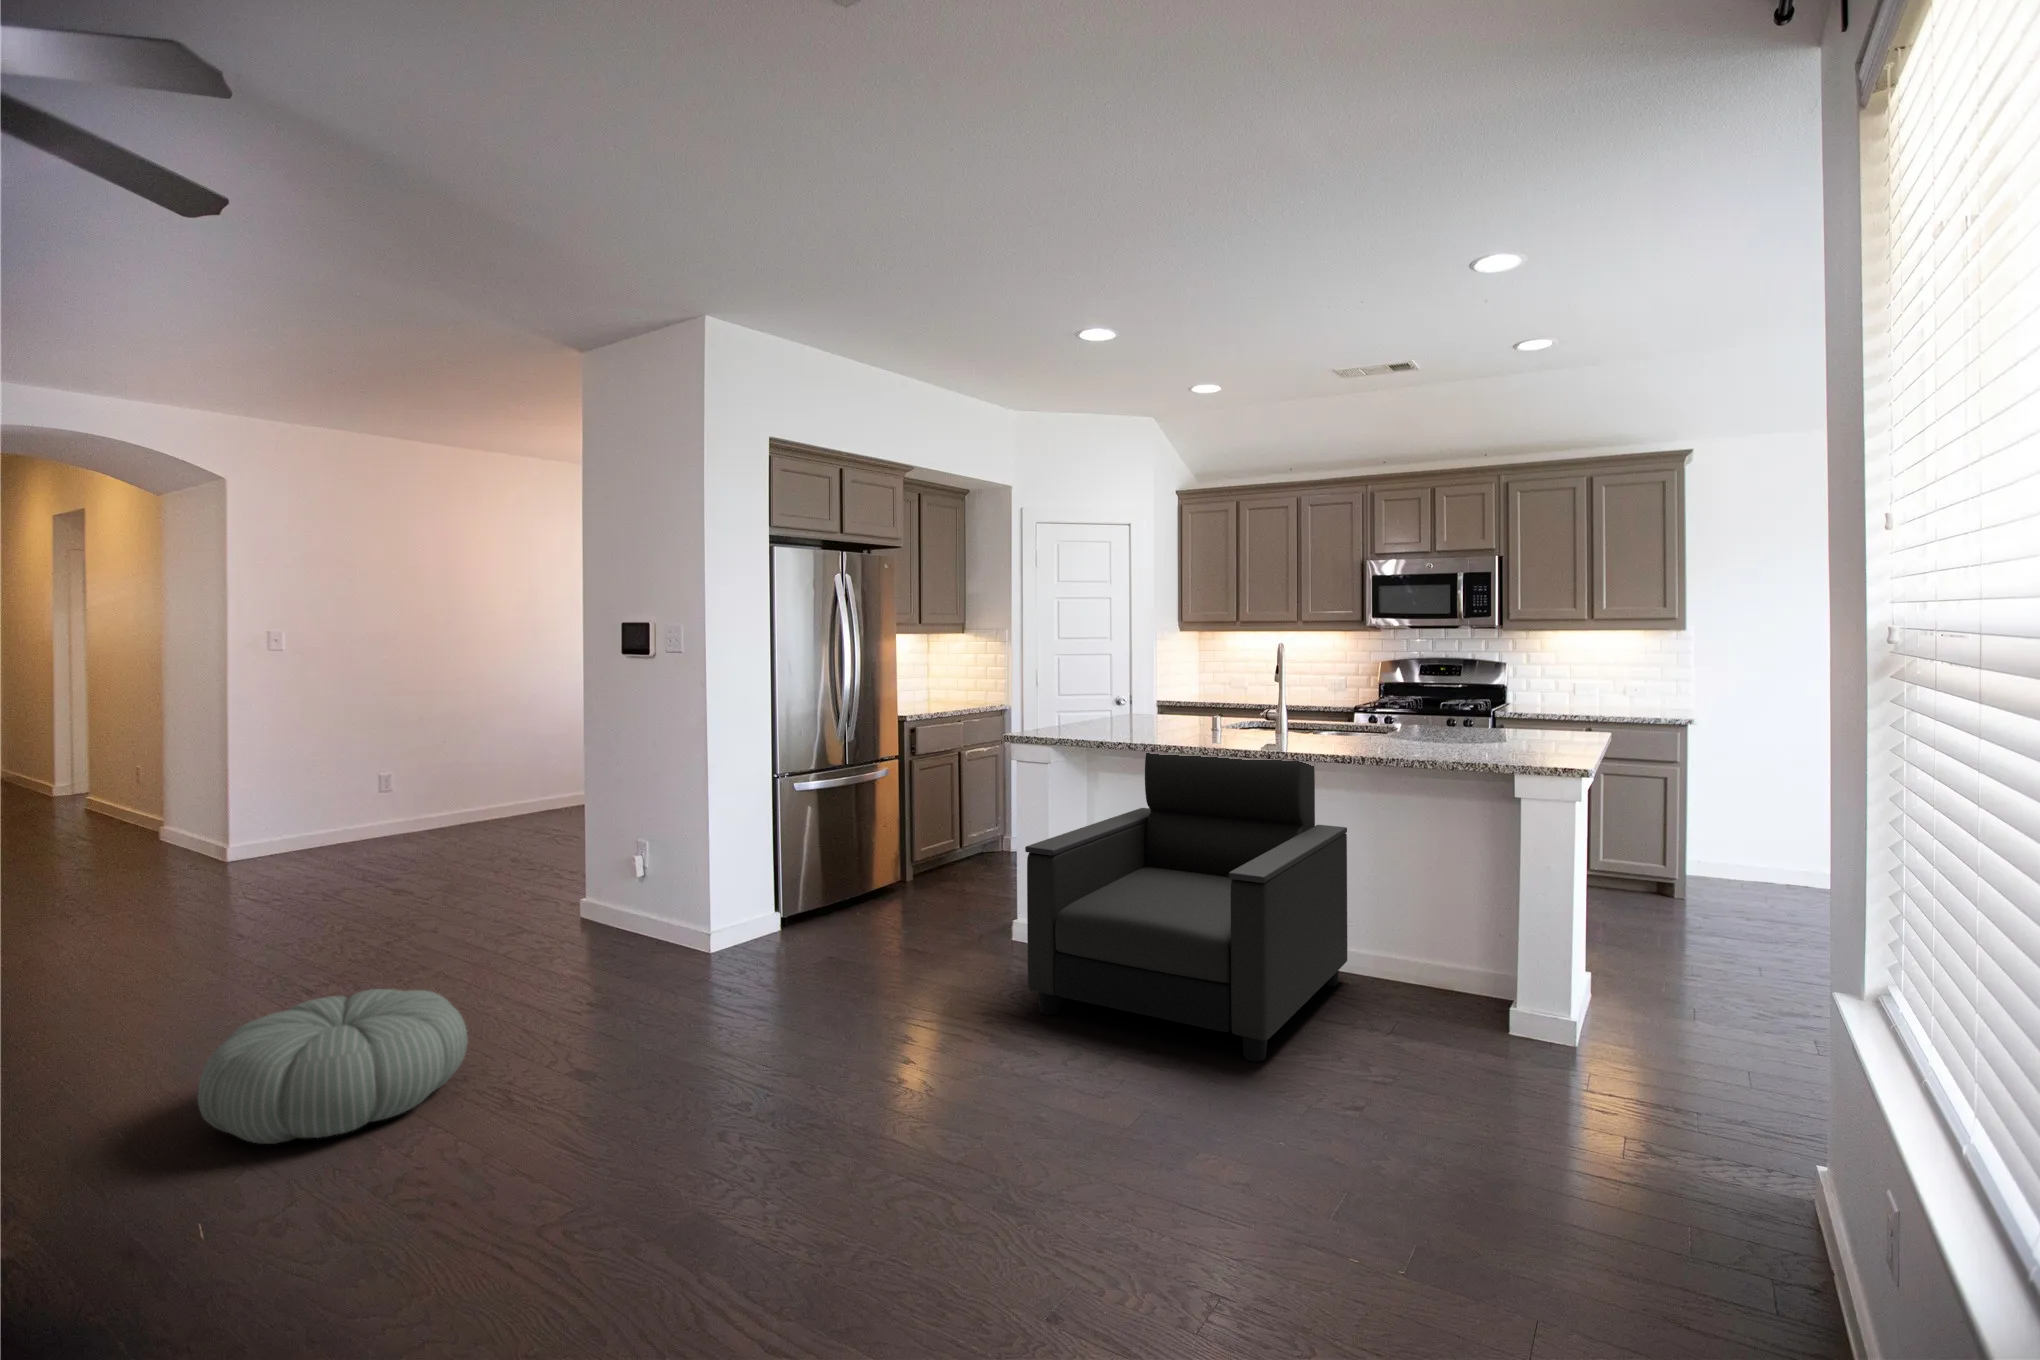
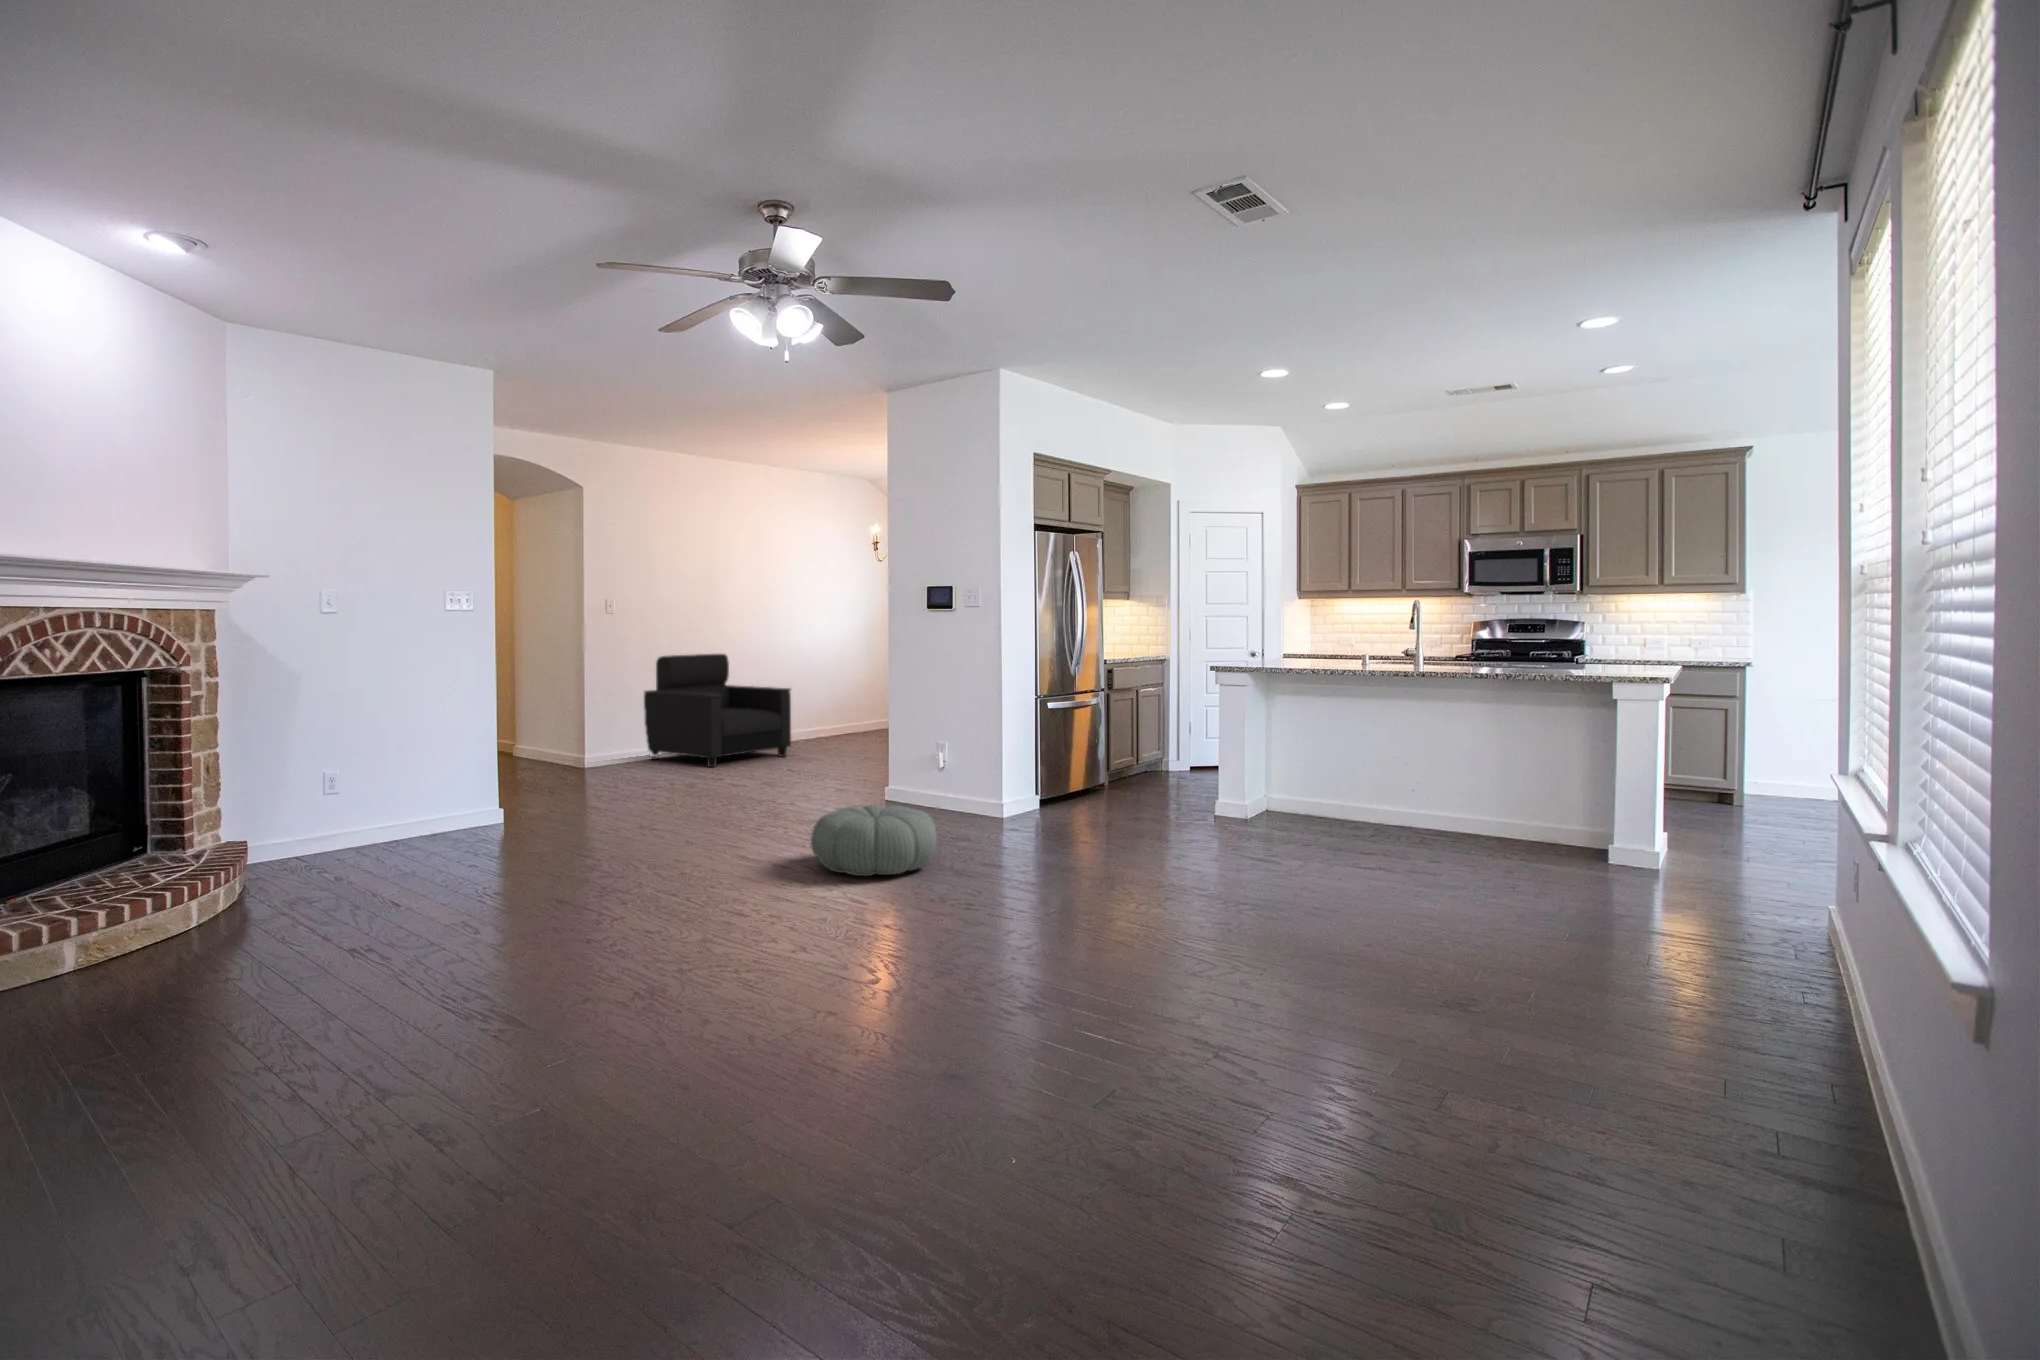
armchair: present [1025,753,1347,1062] -> present [644,654,791,767]

